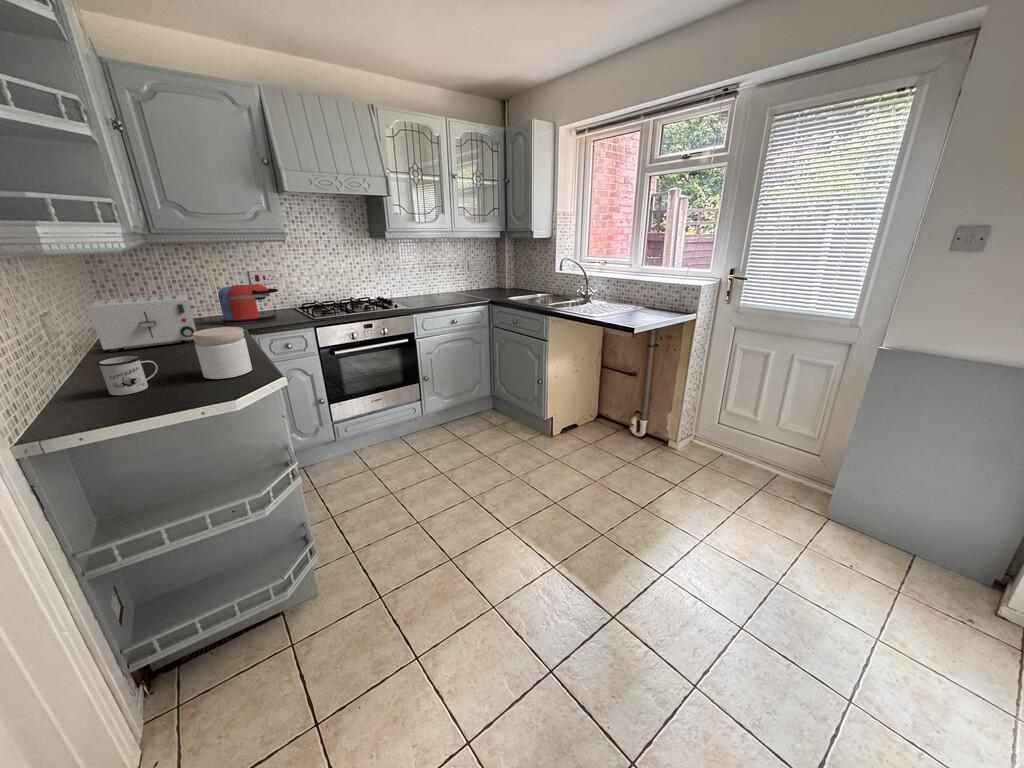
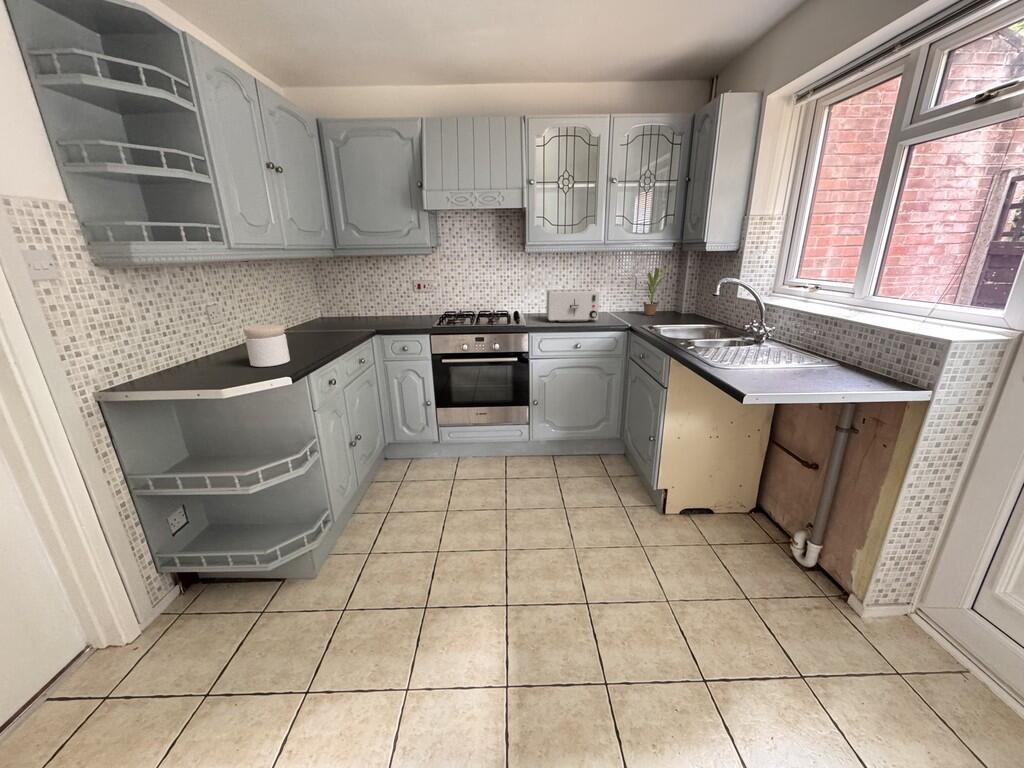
potted plant: none [472,249,498,292] -> present [643,265,672,316]
coffee maker: present [218,284,278,325] -> none [373,292,417,324]
toaster: present [89,294,196,352] -> present [546,289,599,322]
mug: present [97,355,158,395] -> none [187,338,227,367]

